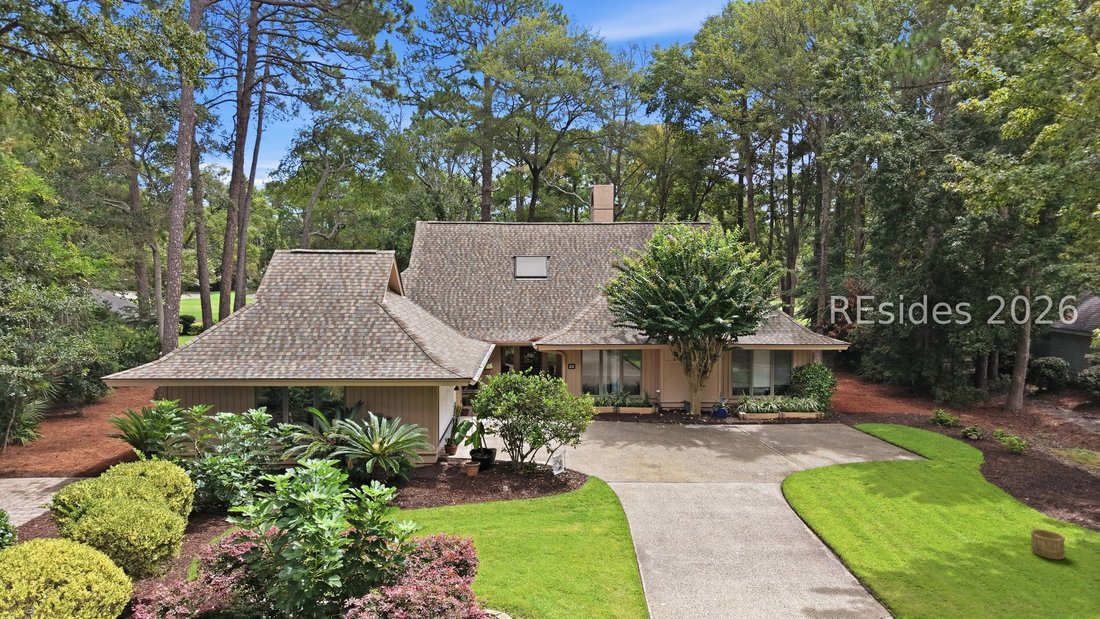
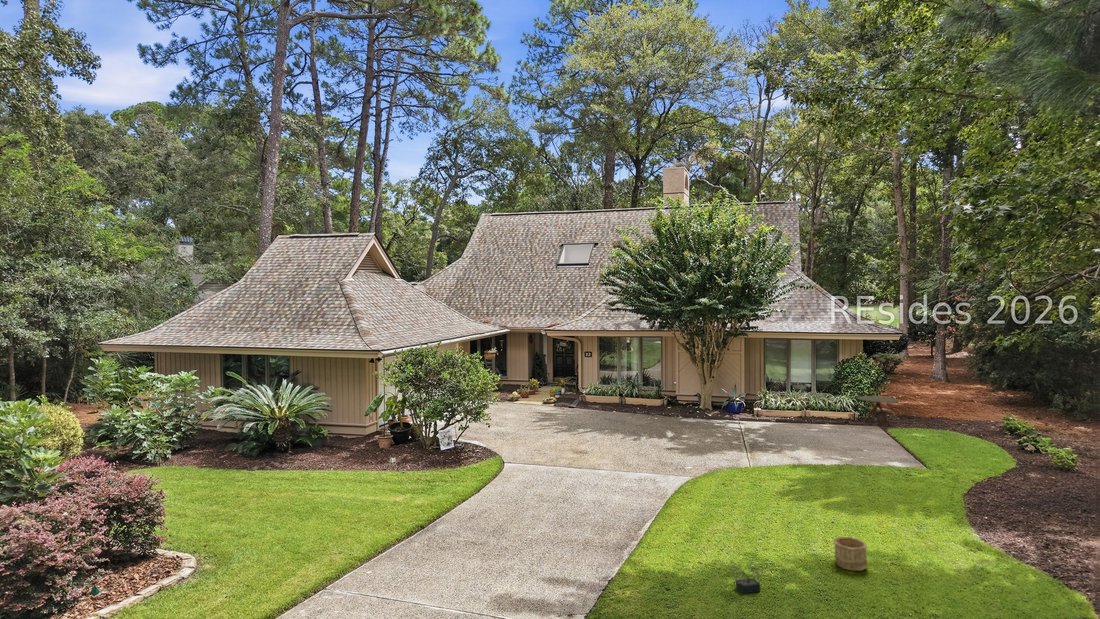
round table: none [821,397,856,422] -> present [858,396,899,426]
decorative plant: none [1010,568,1039,597] -> present [730,563,762,593]

